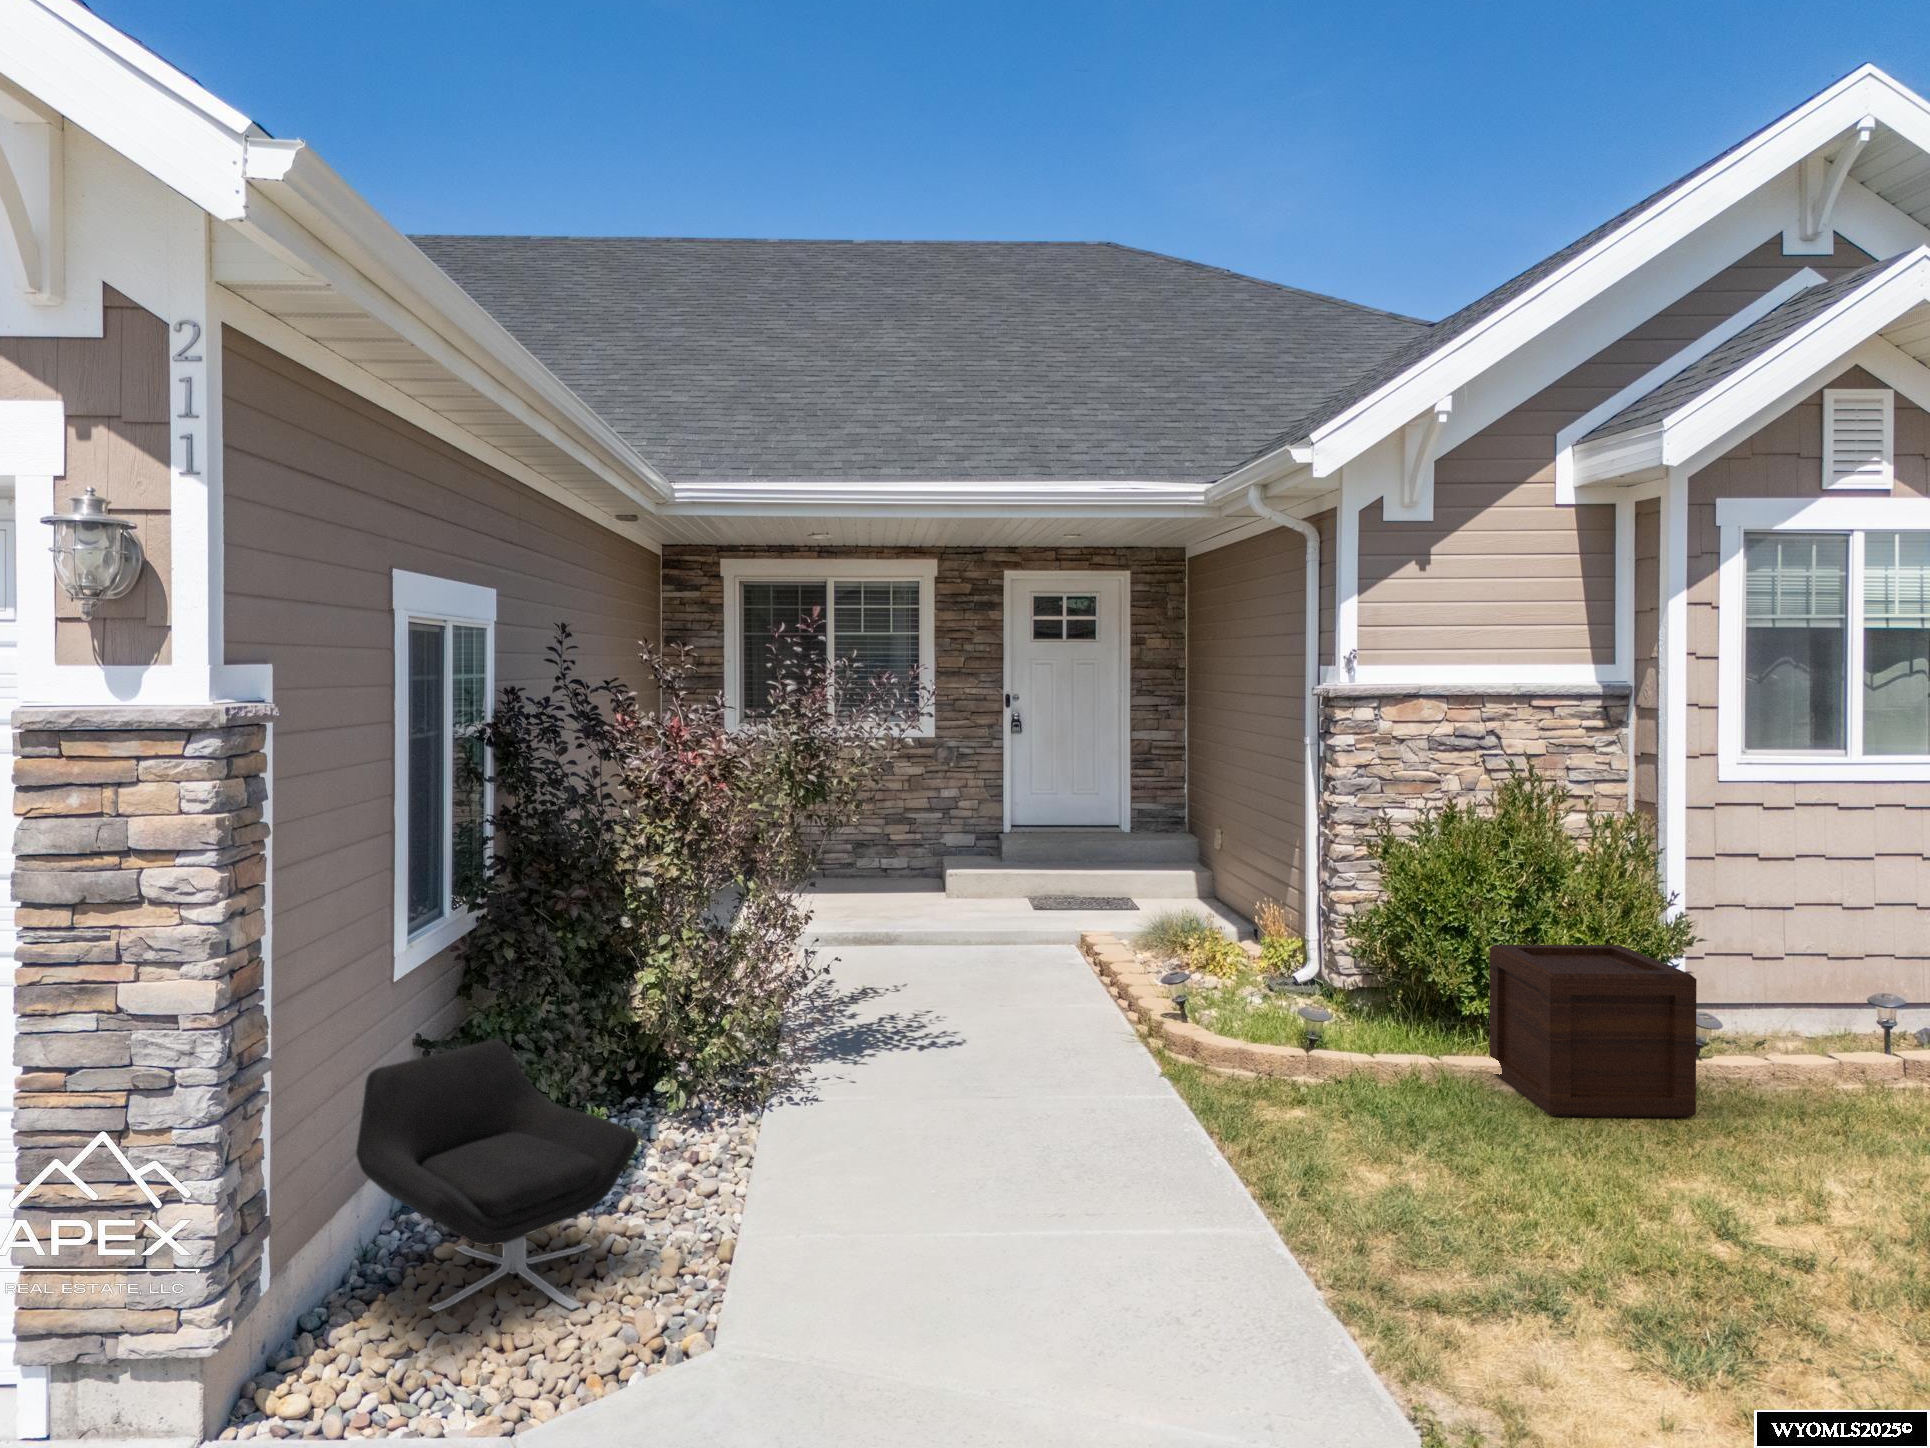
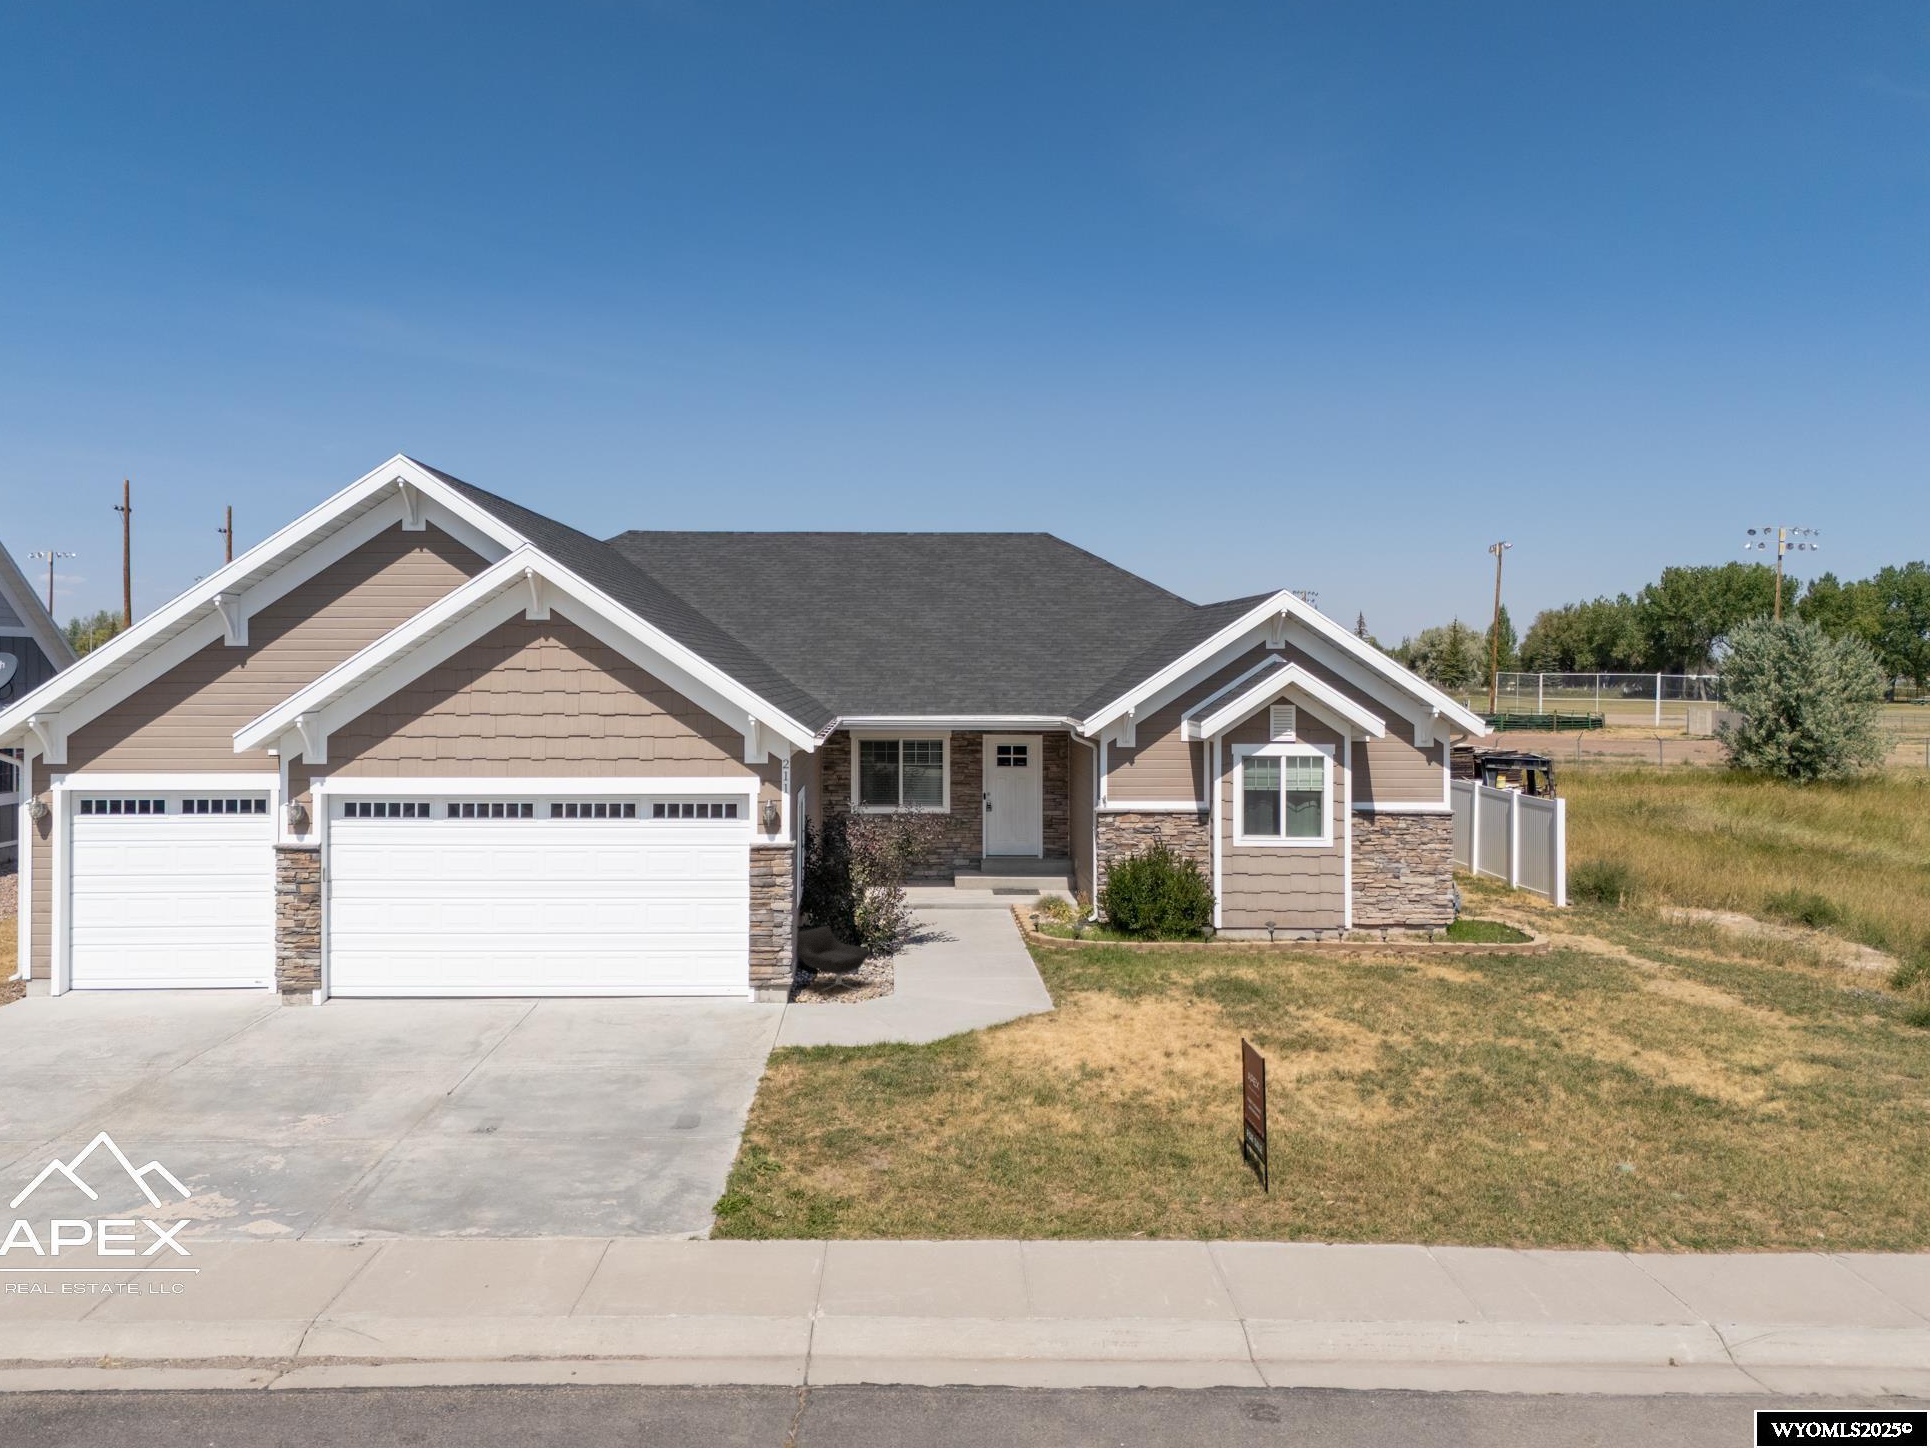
wooden crate: present [1490,945,1697,1117] -> none [1141,905,1196,960]

